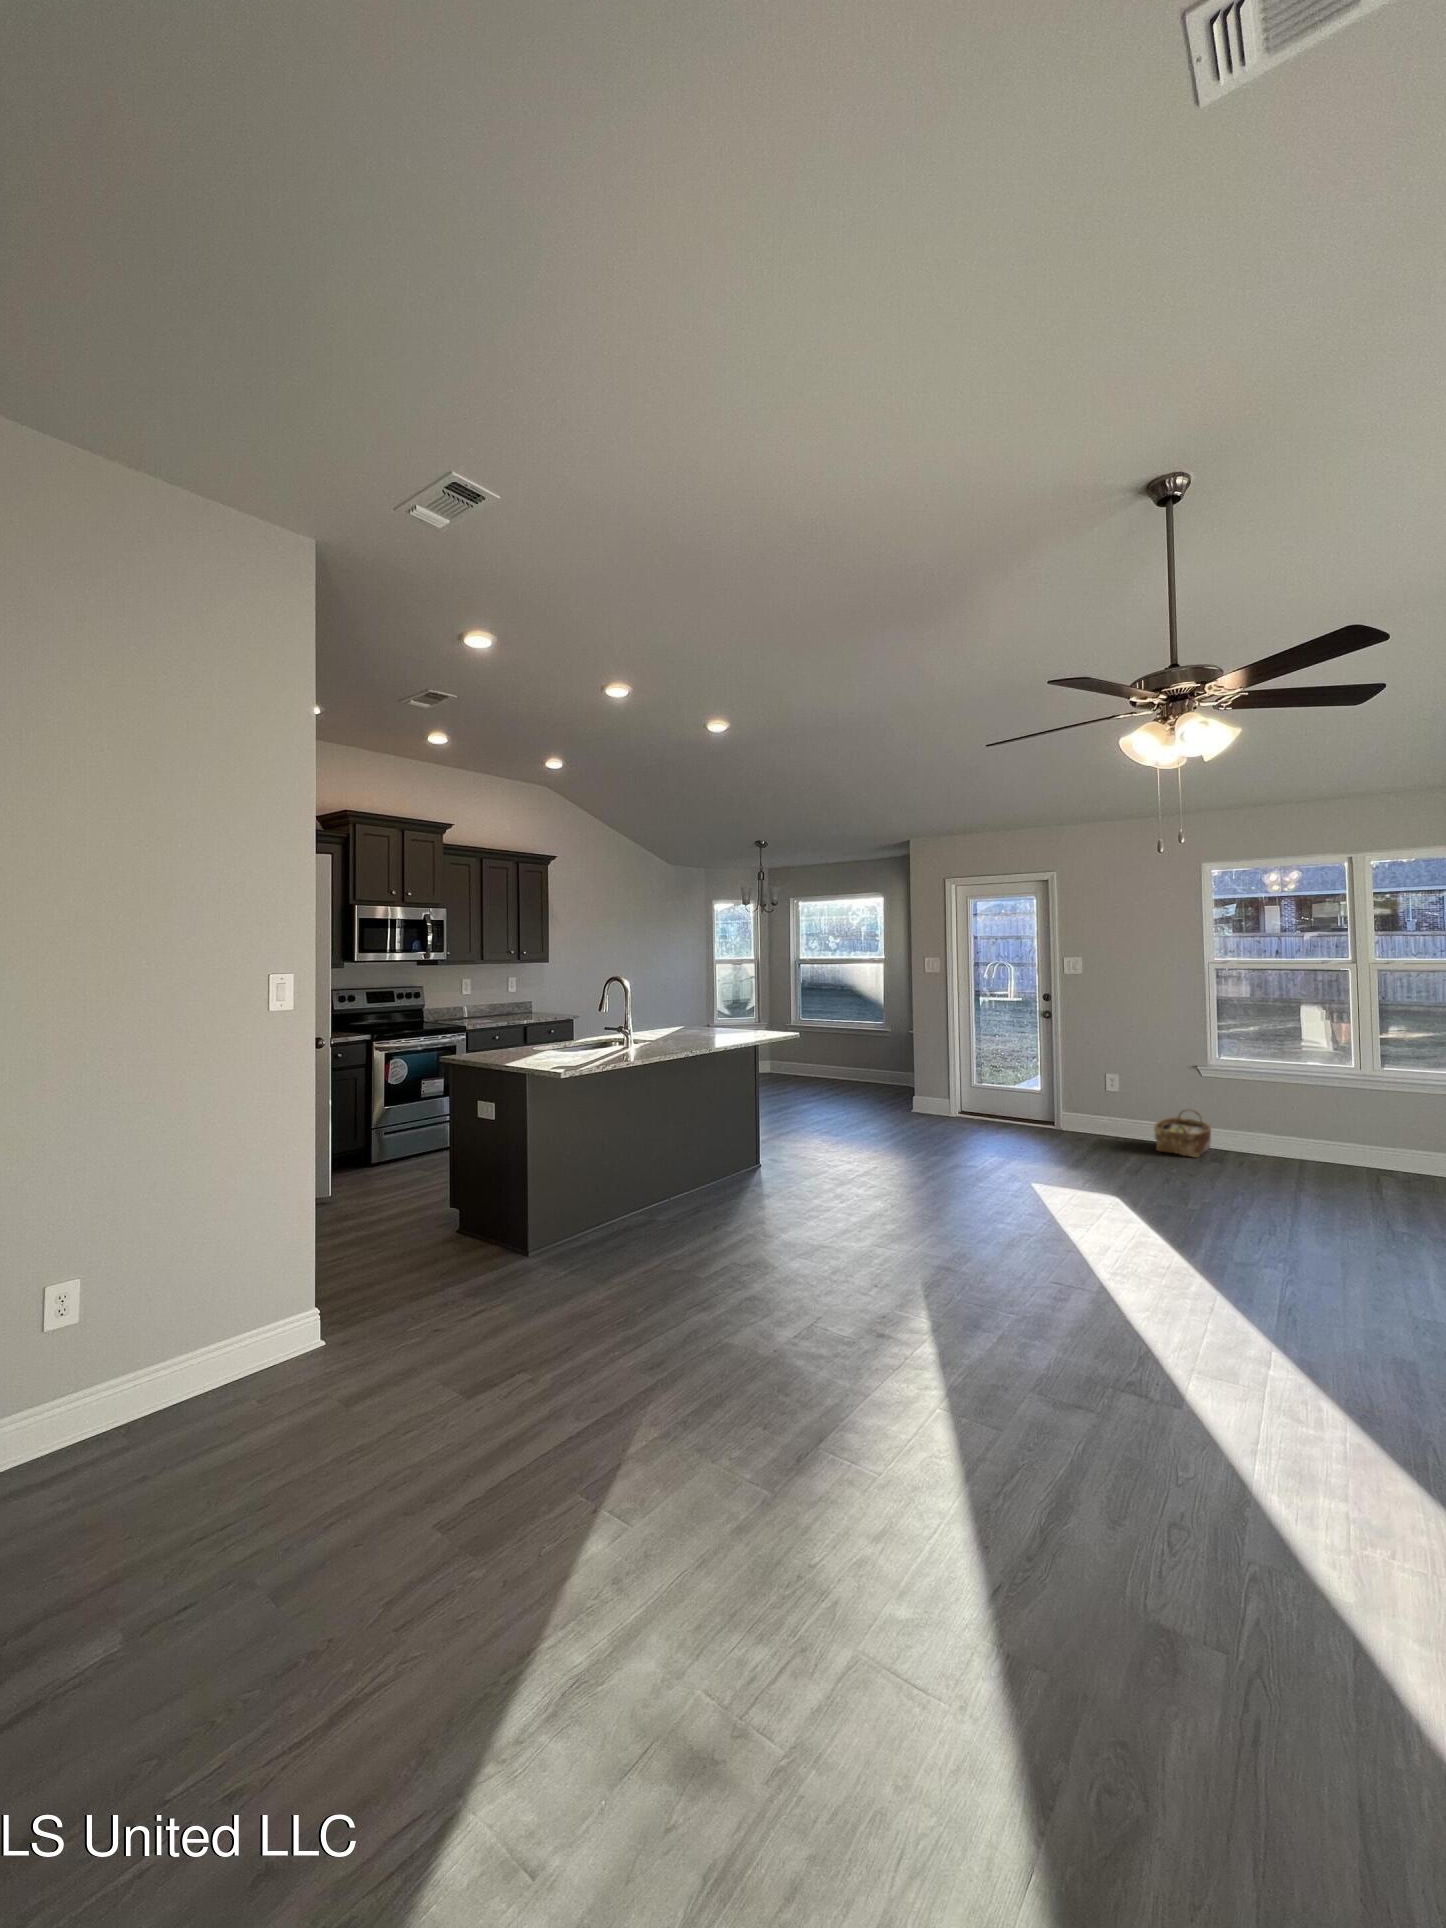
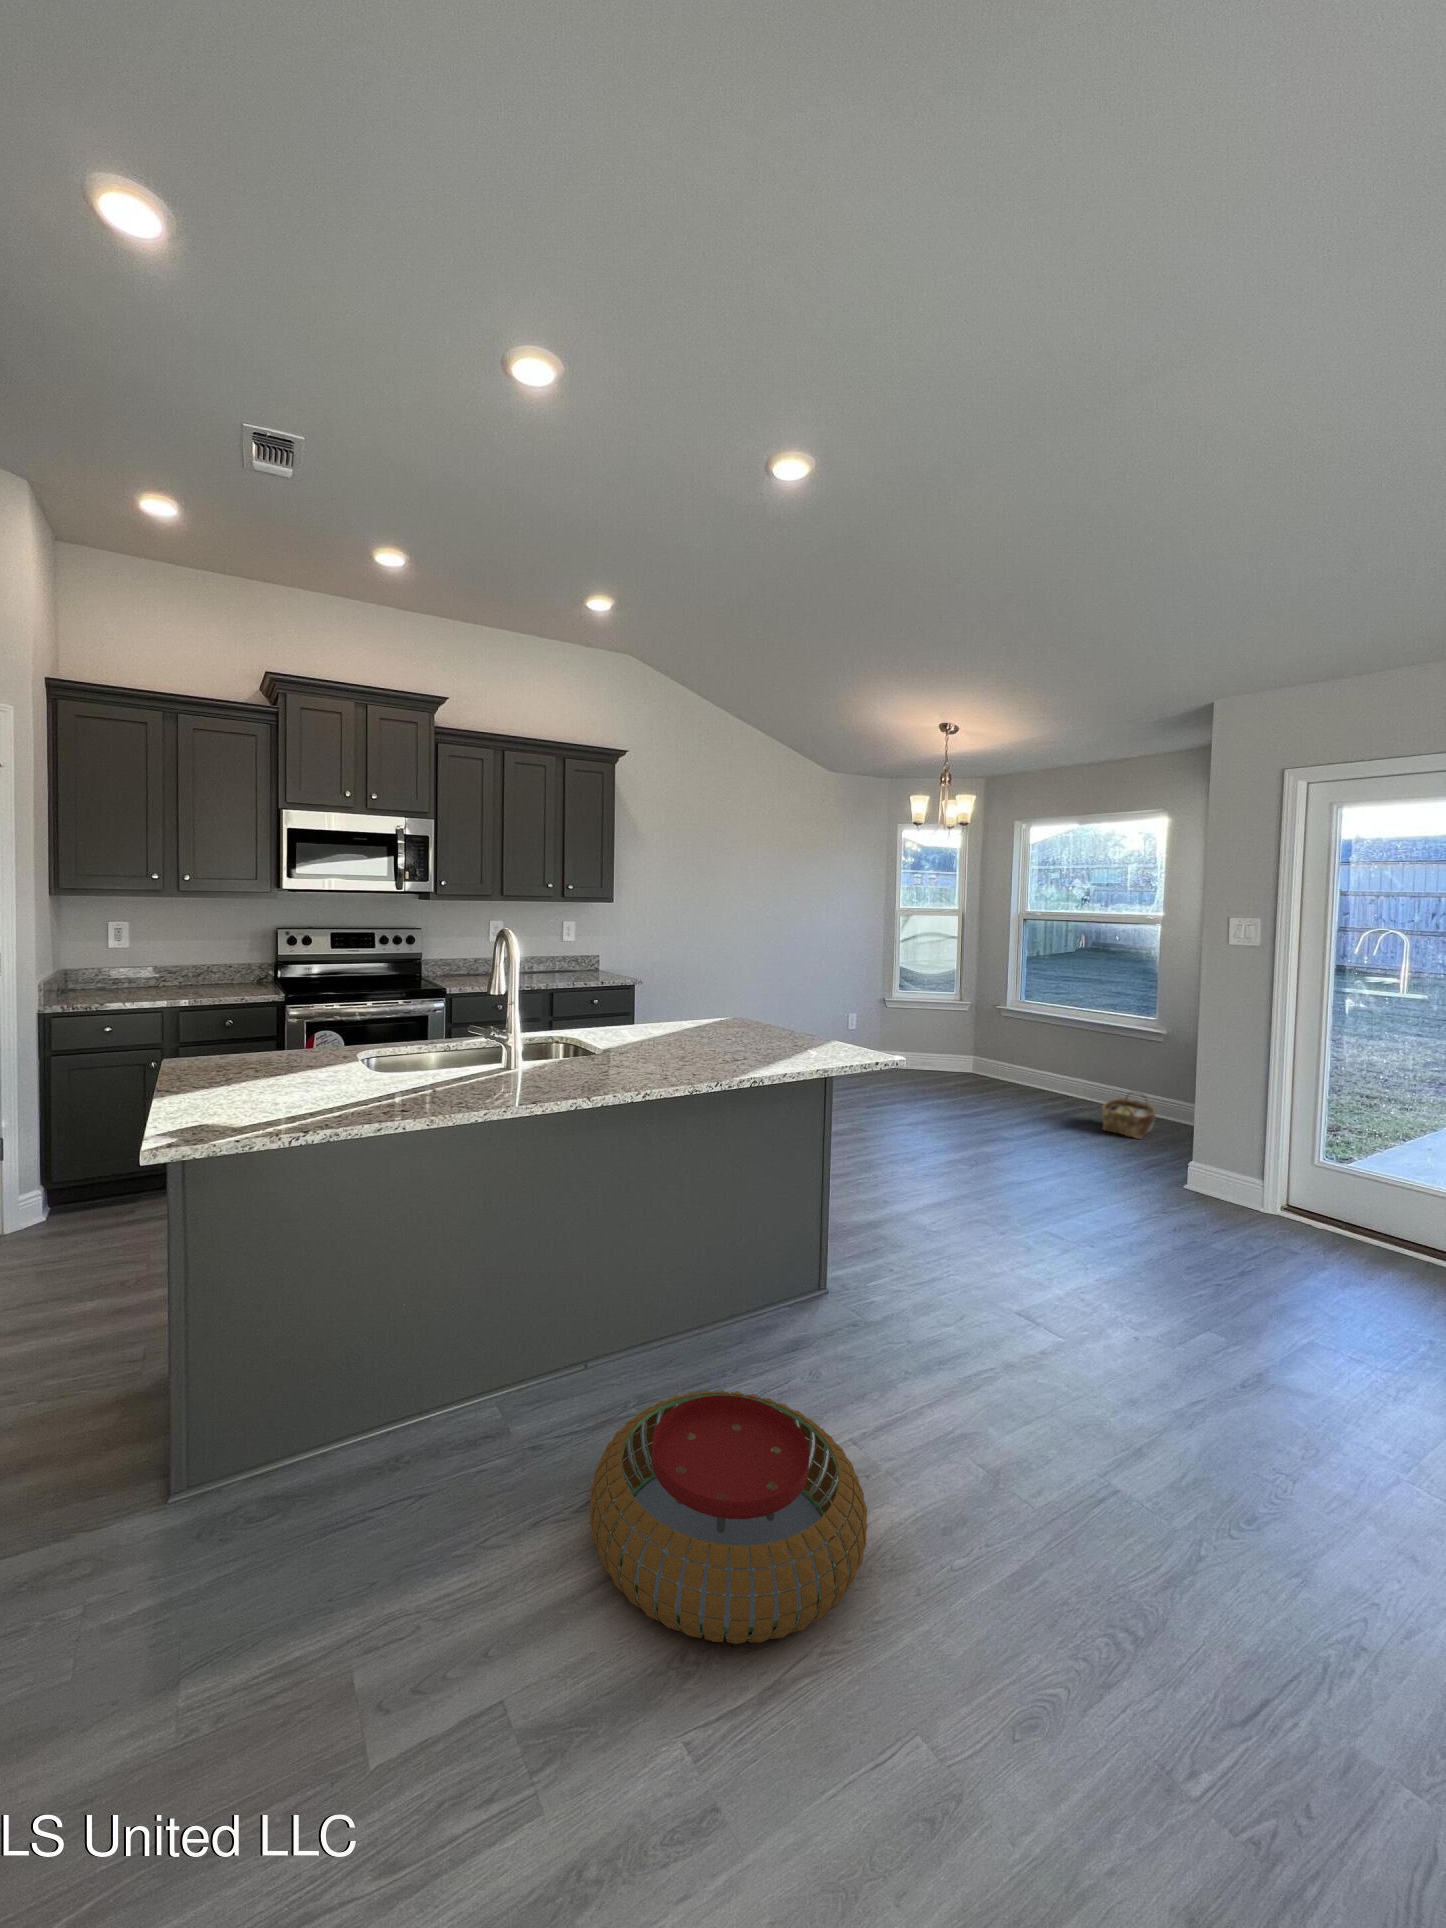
pouf: none [610,1394,900,1646] -> present [590,1390,867,1644]

